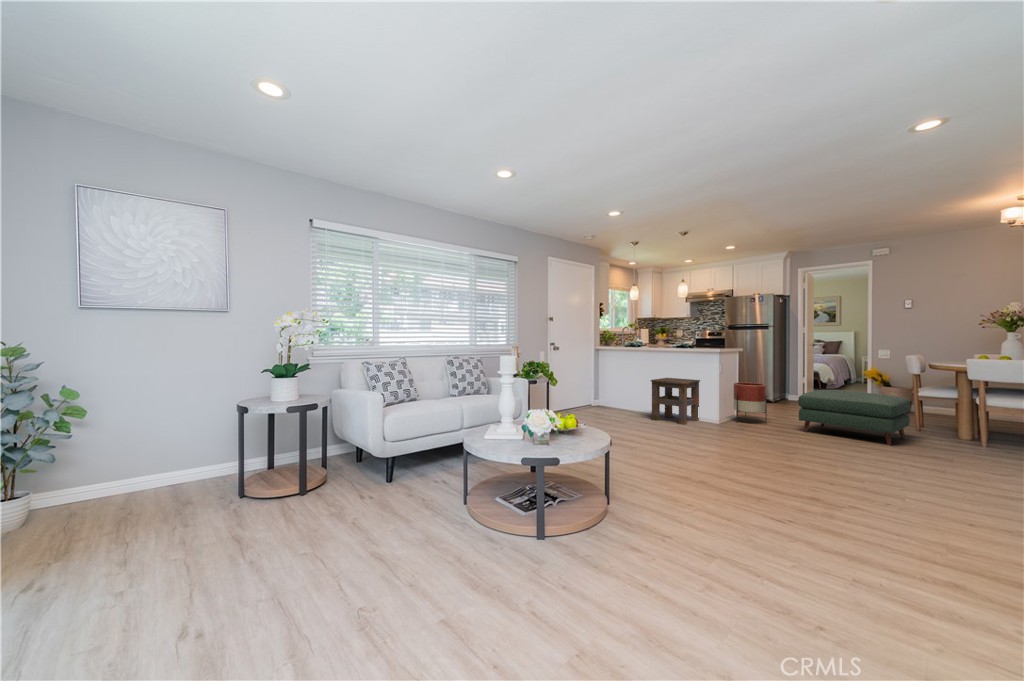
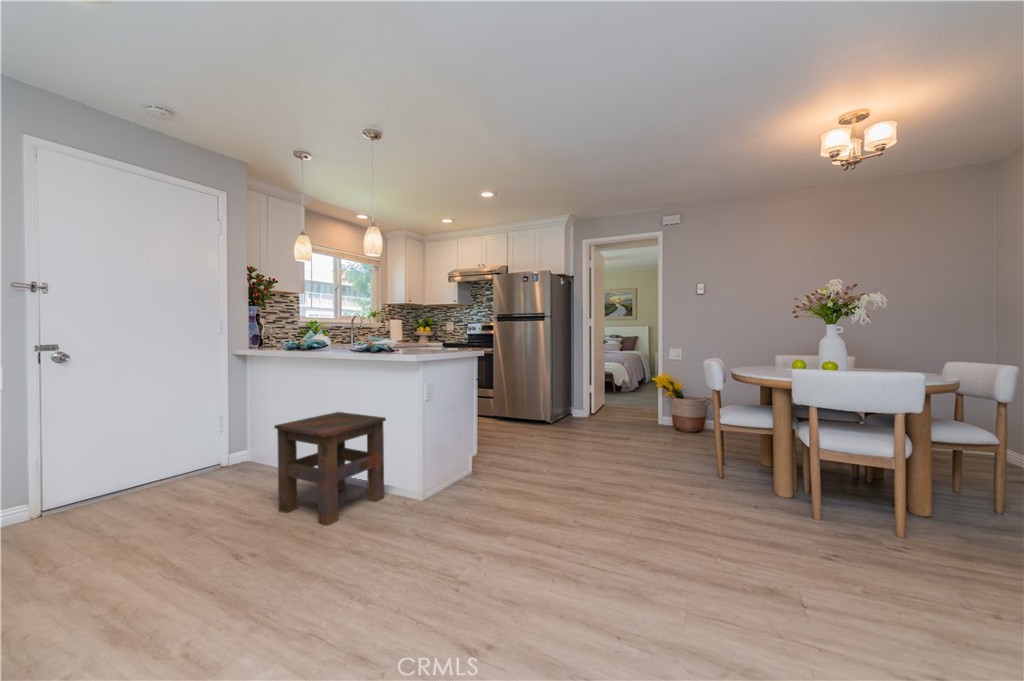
planter: present [733,382,767,423] -> none [450,414,503,497]
ottoman: present [798,390,910,446] -> none [542,426,715,559]

